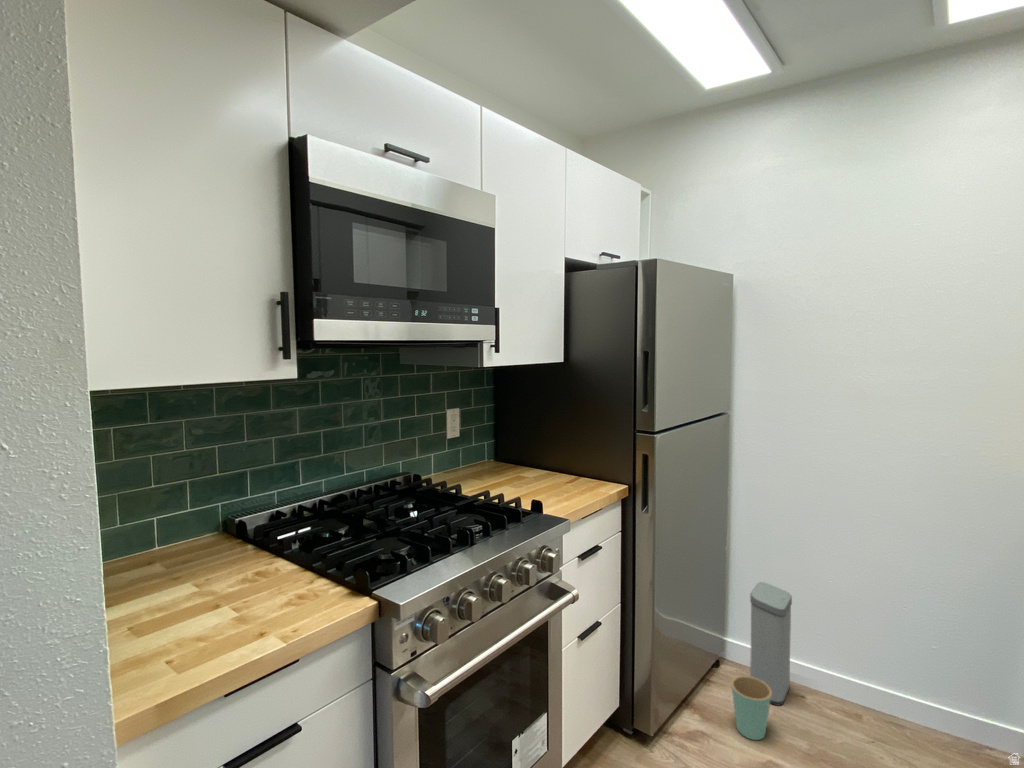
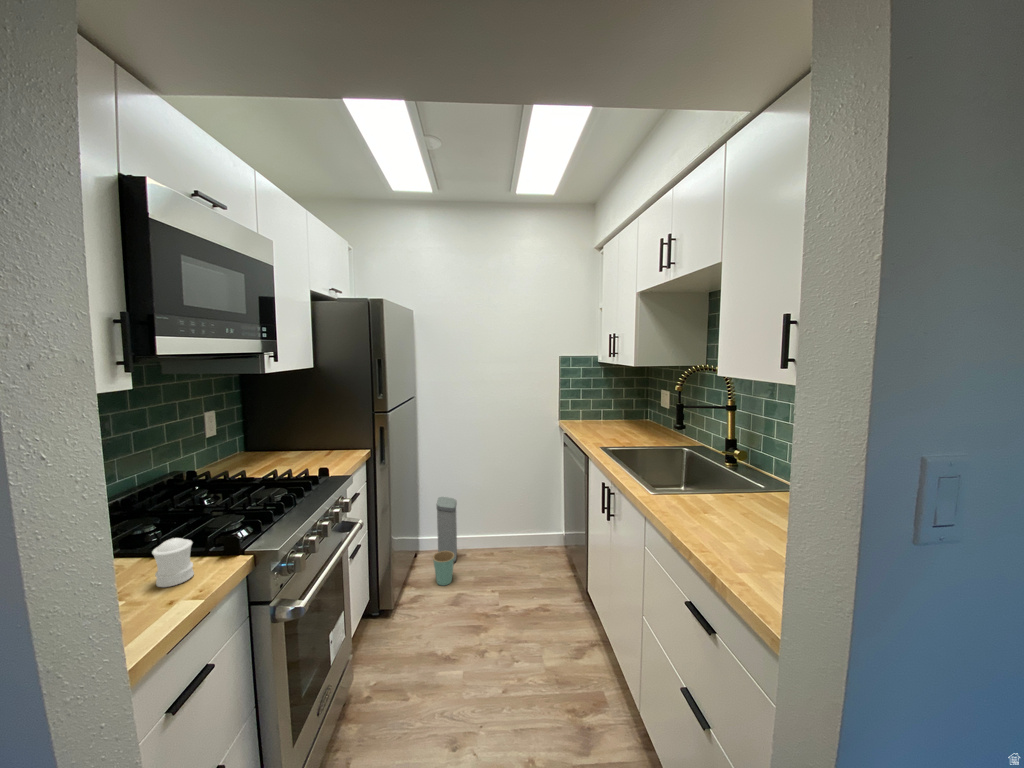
salt shaker: none [276,555,317,612] -> present [152,538,194,587]

